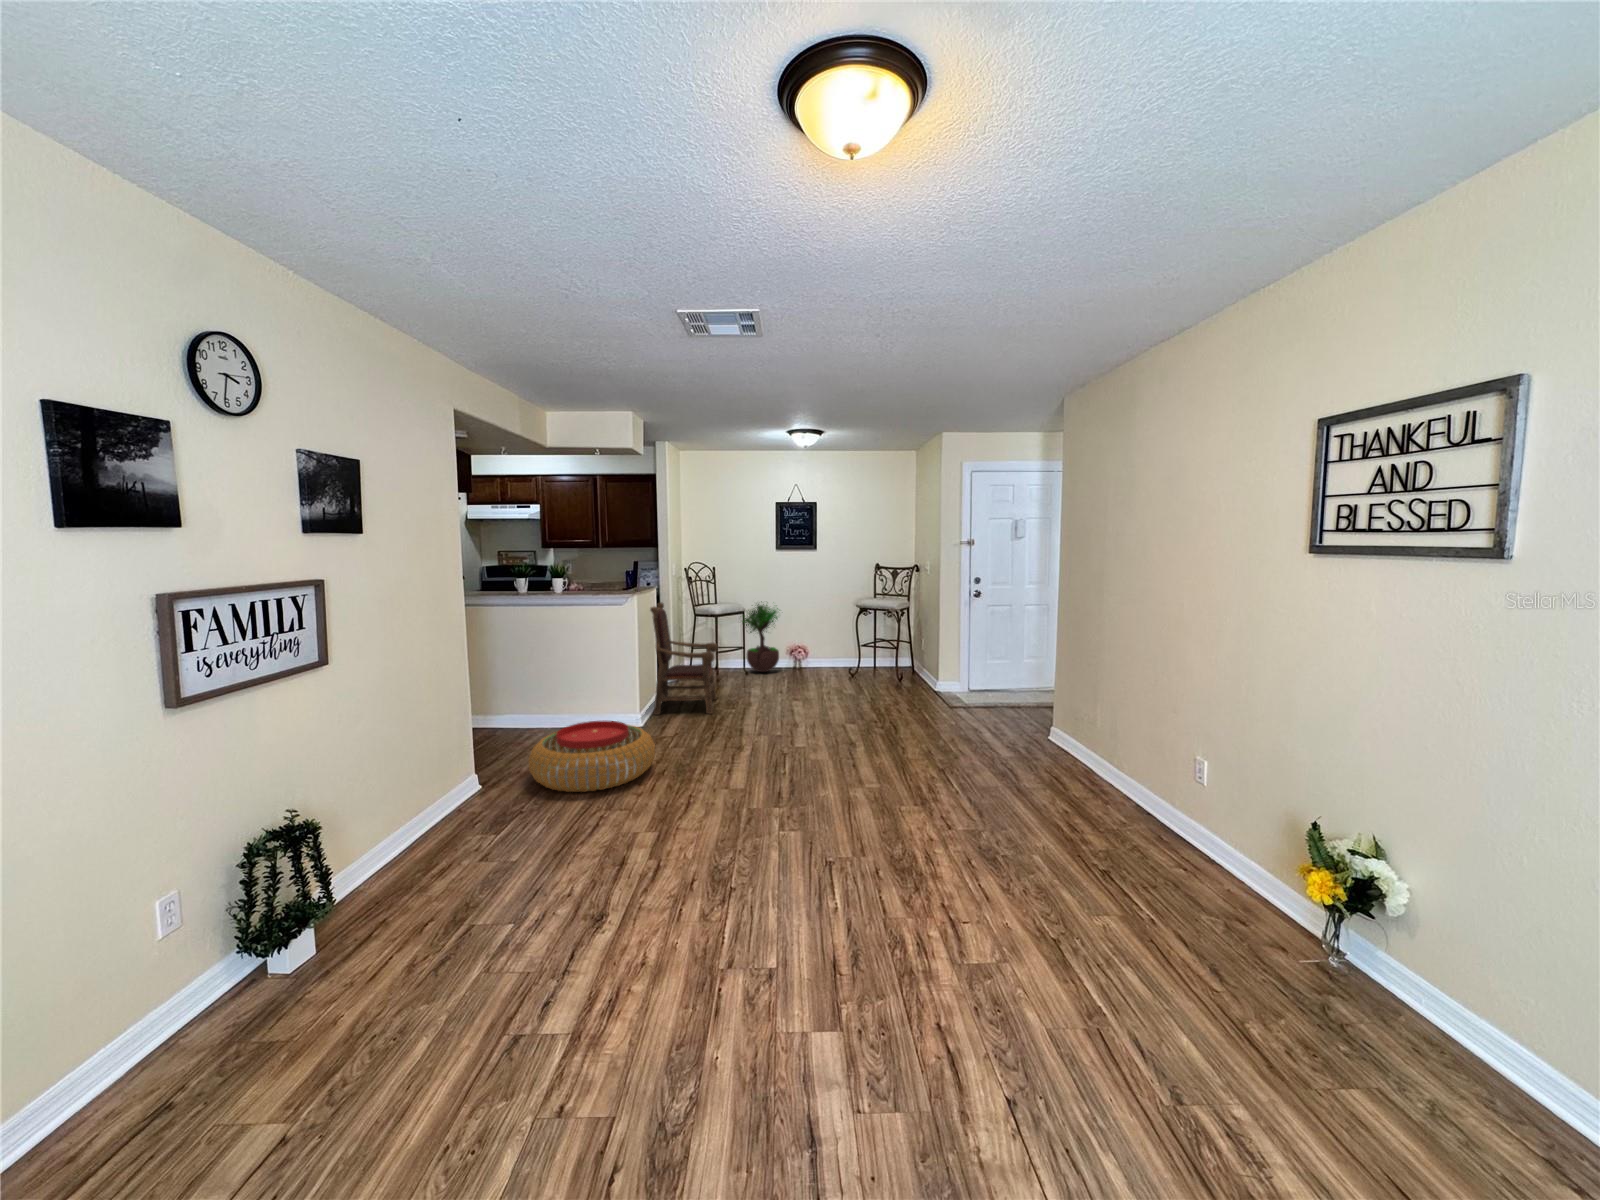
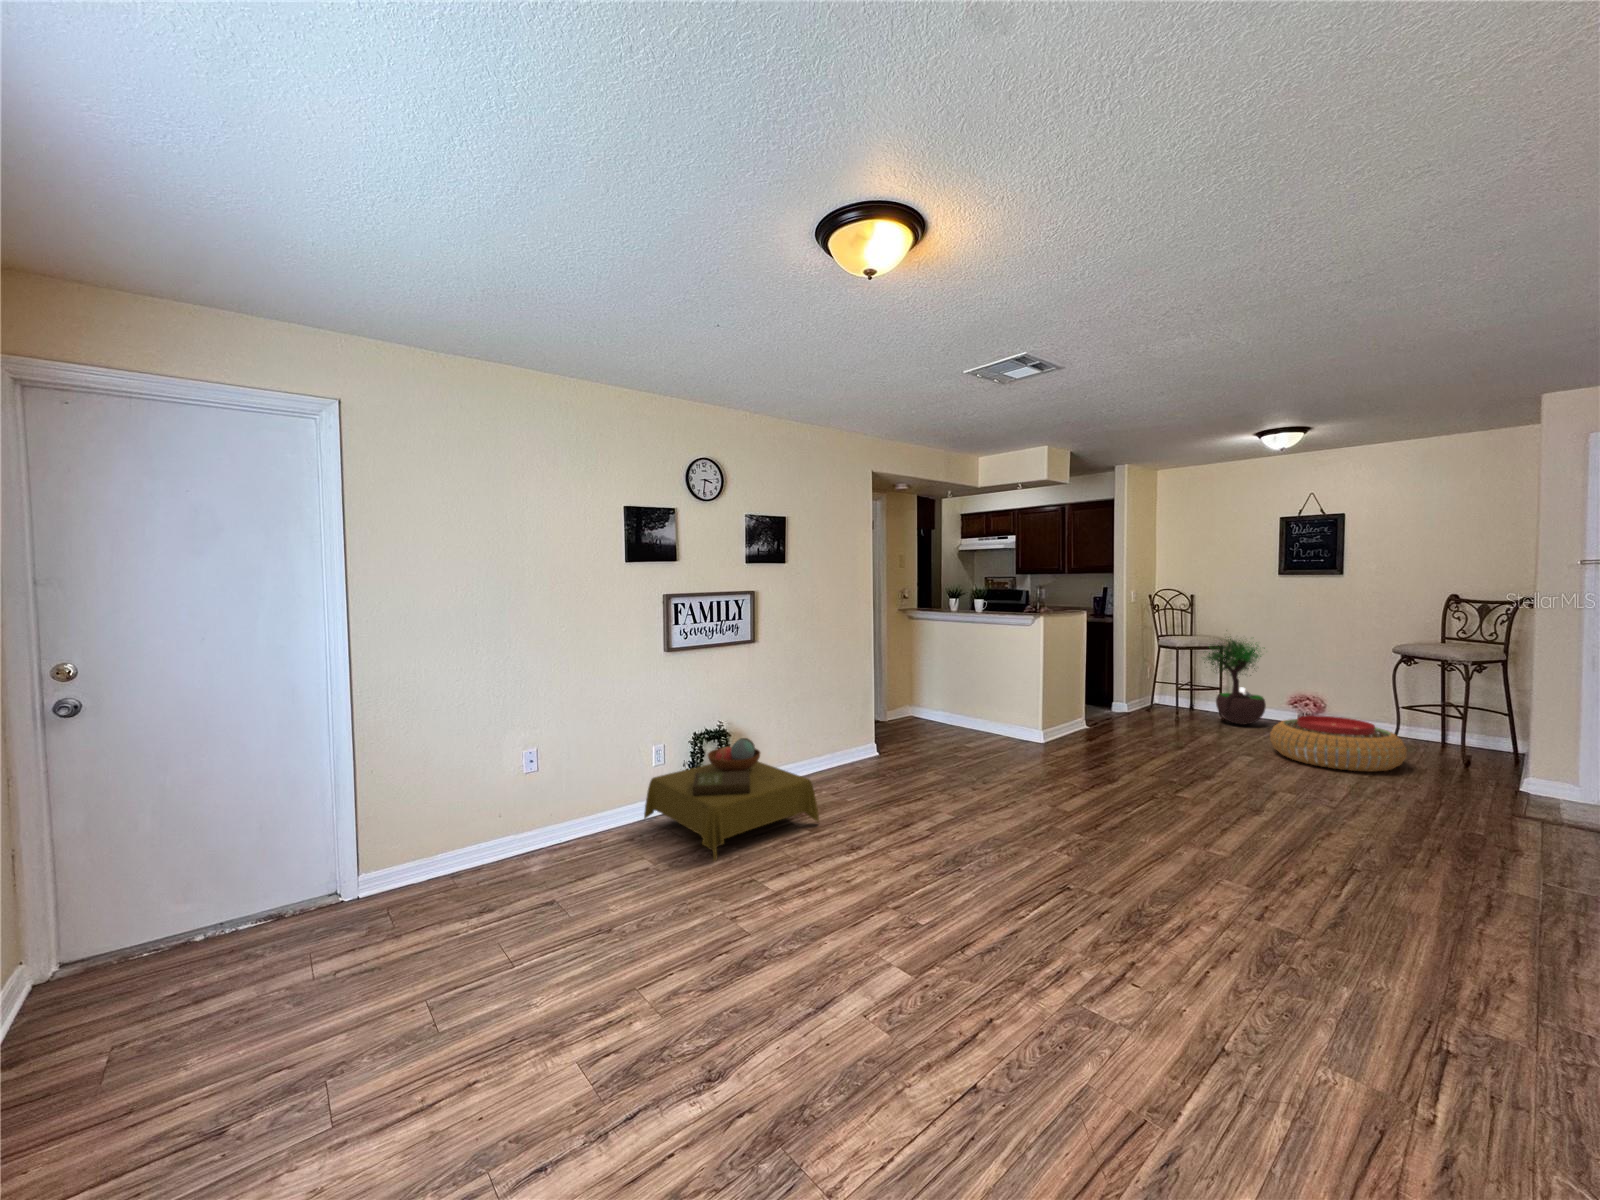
armchair: present [650,602,717,715] -> none [1055,627,1144,750]
pouf: present [529,720,655,792] -> present [1270,715,1407,772]
side table: none [151,822,519,1063] -> present [644,738,819,862]

